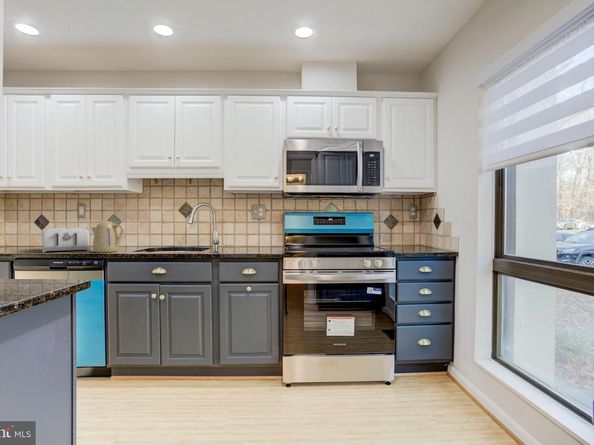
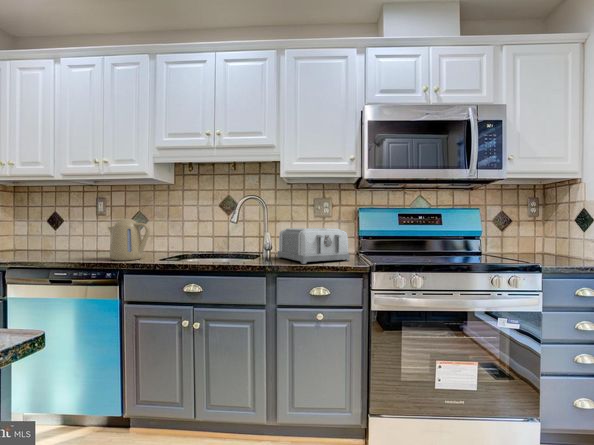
toaster: present [42,228,90,252] -> present [278,228,350,264]

